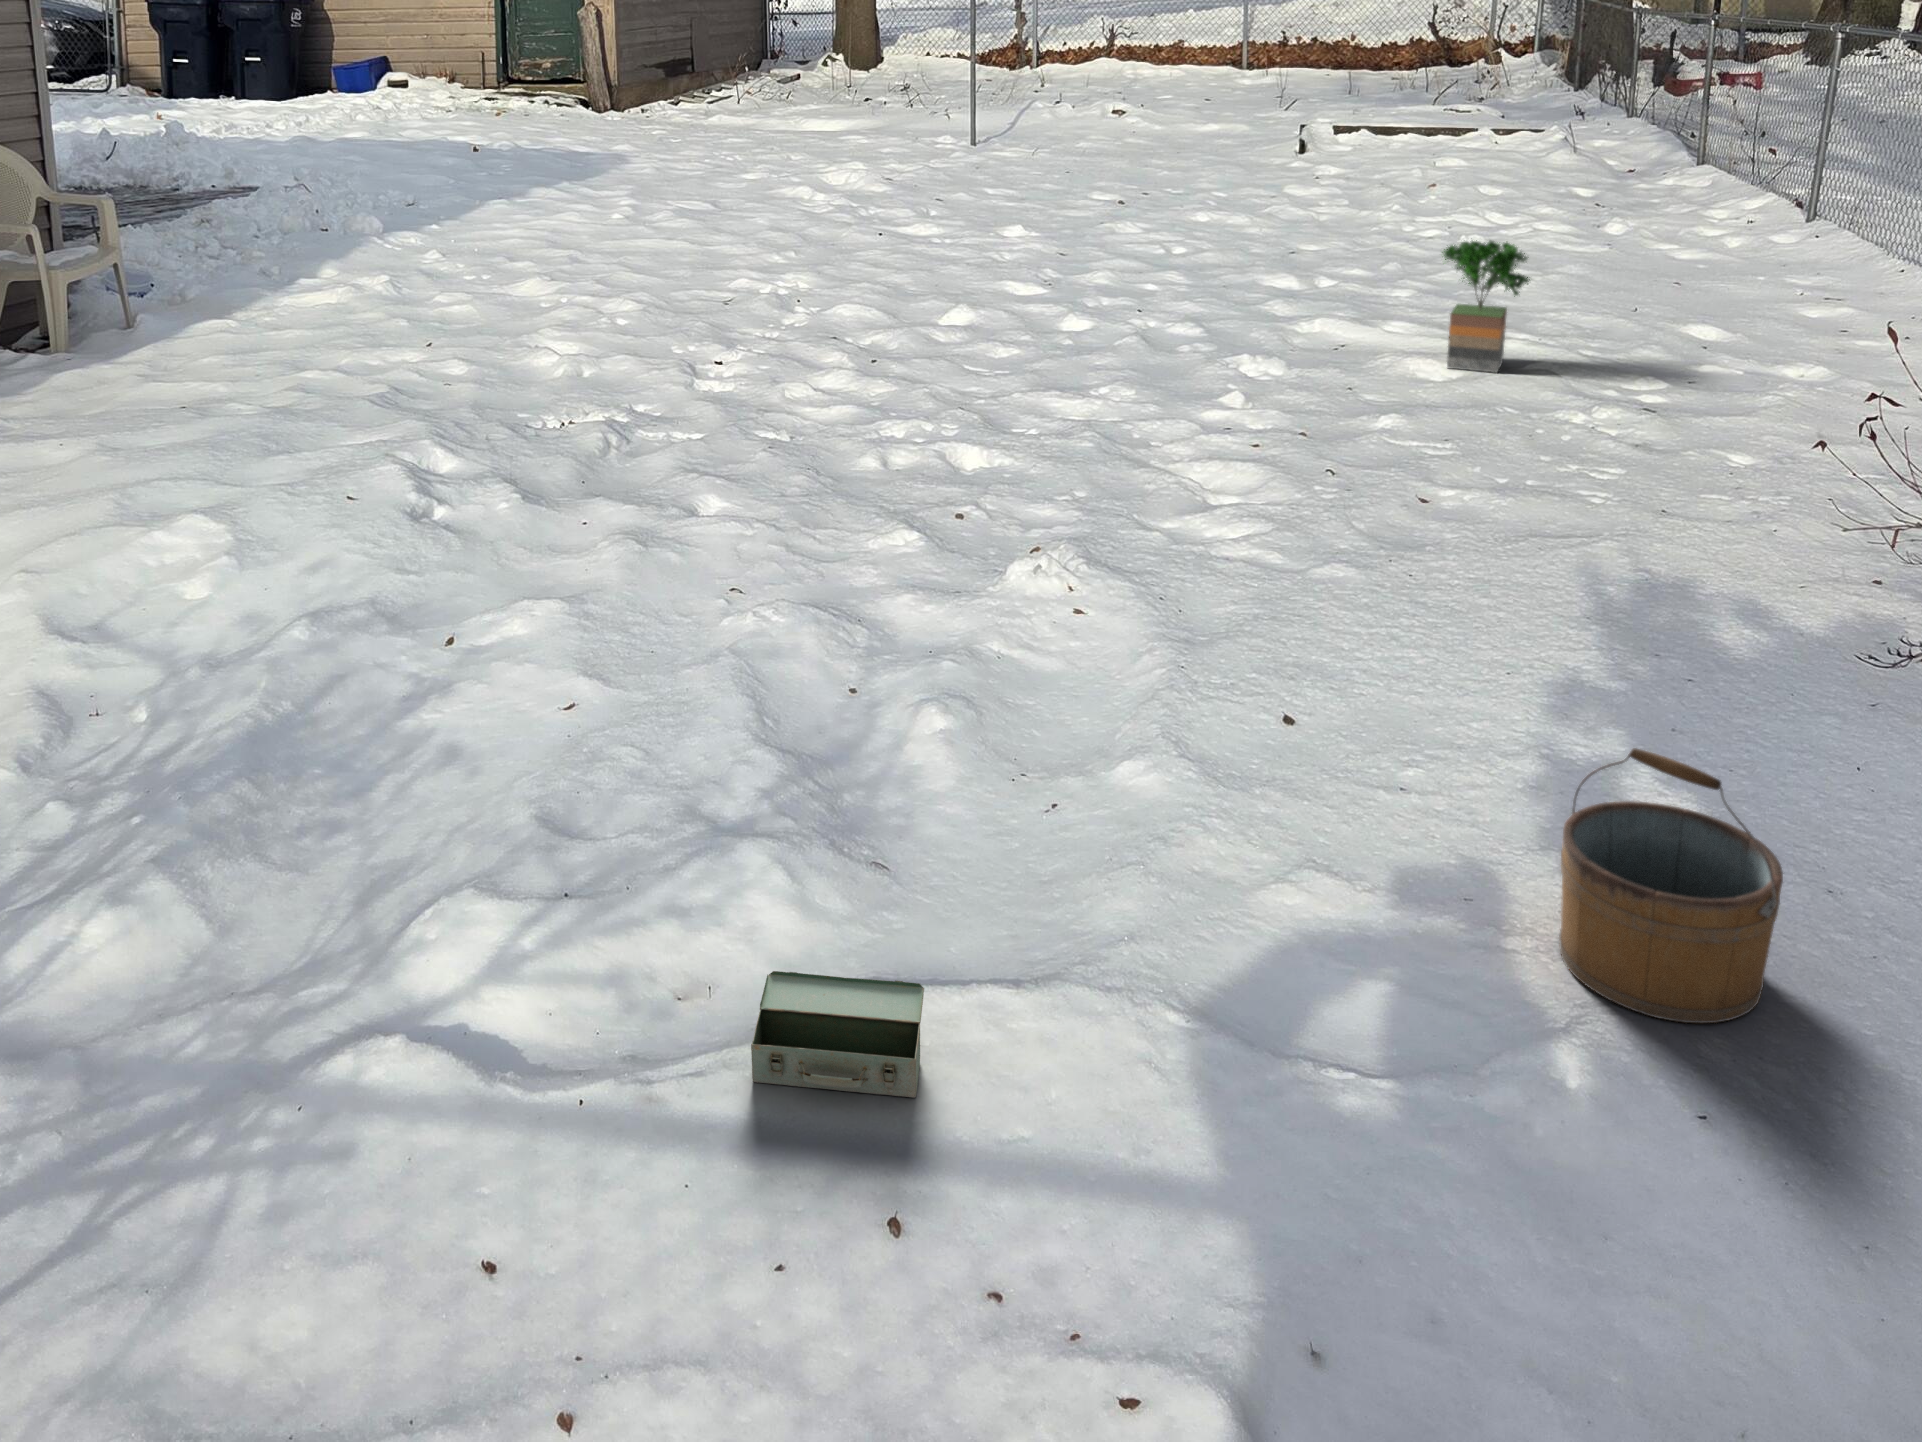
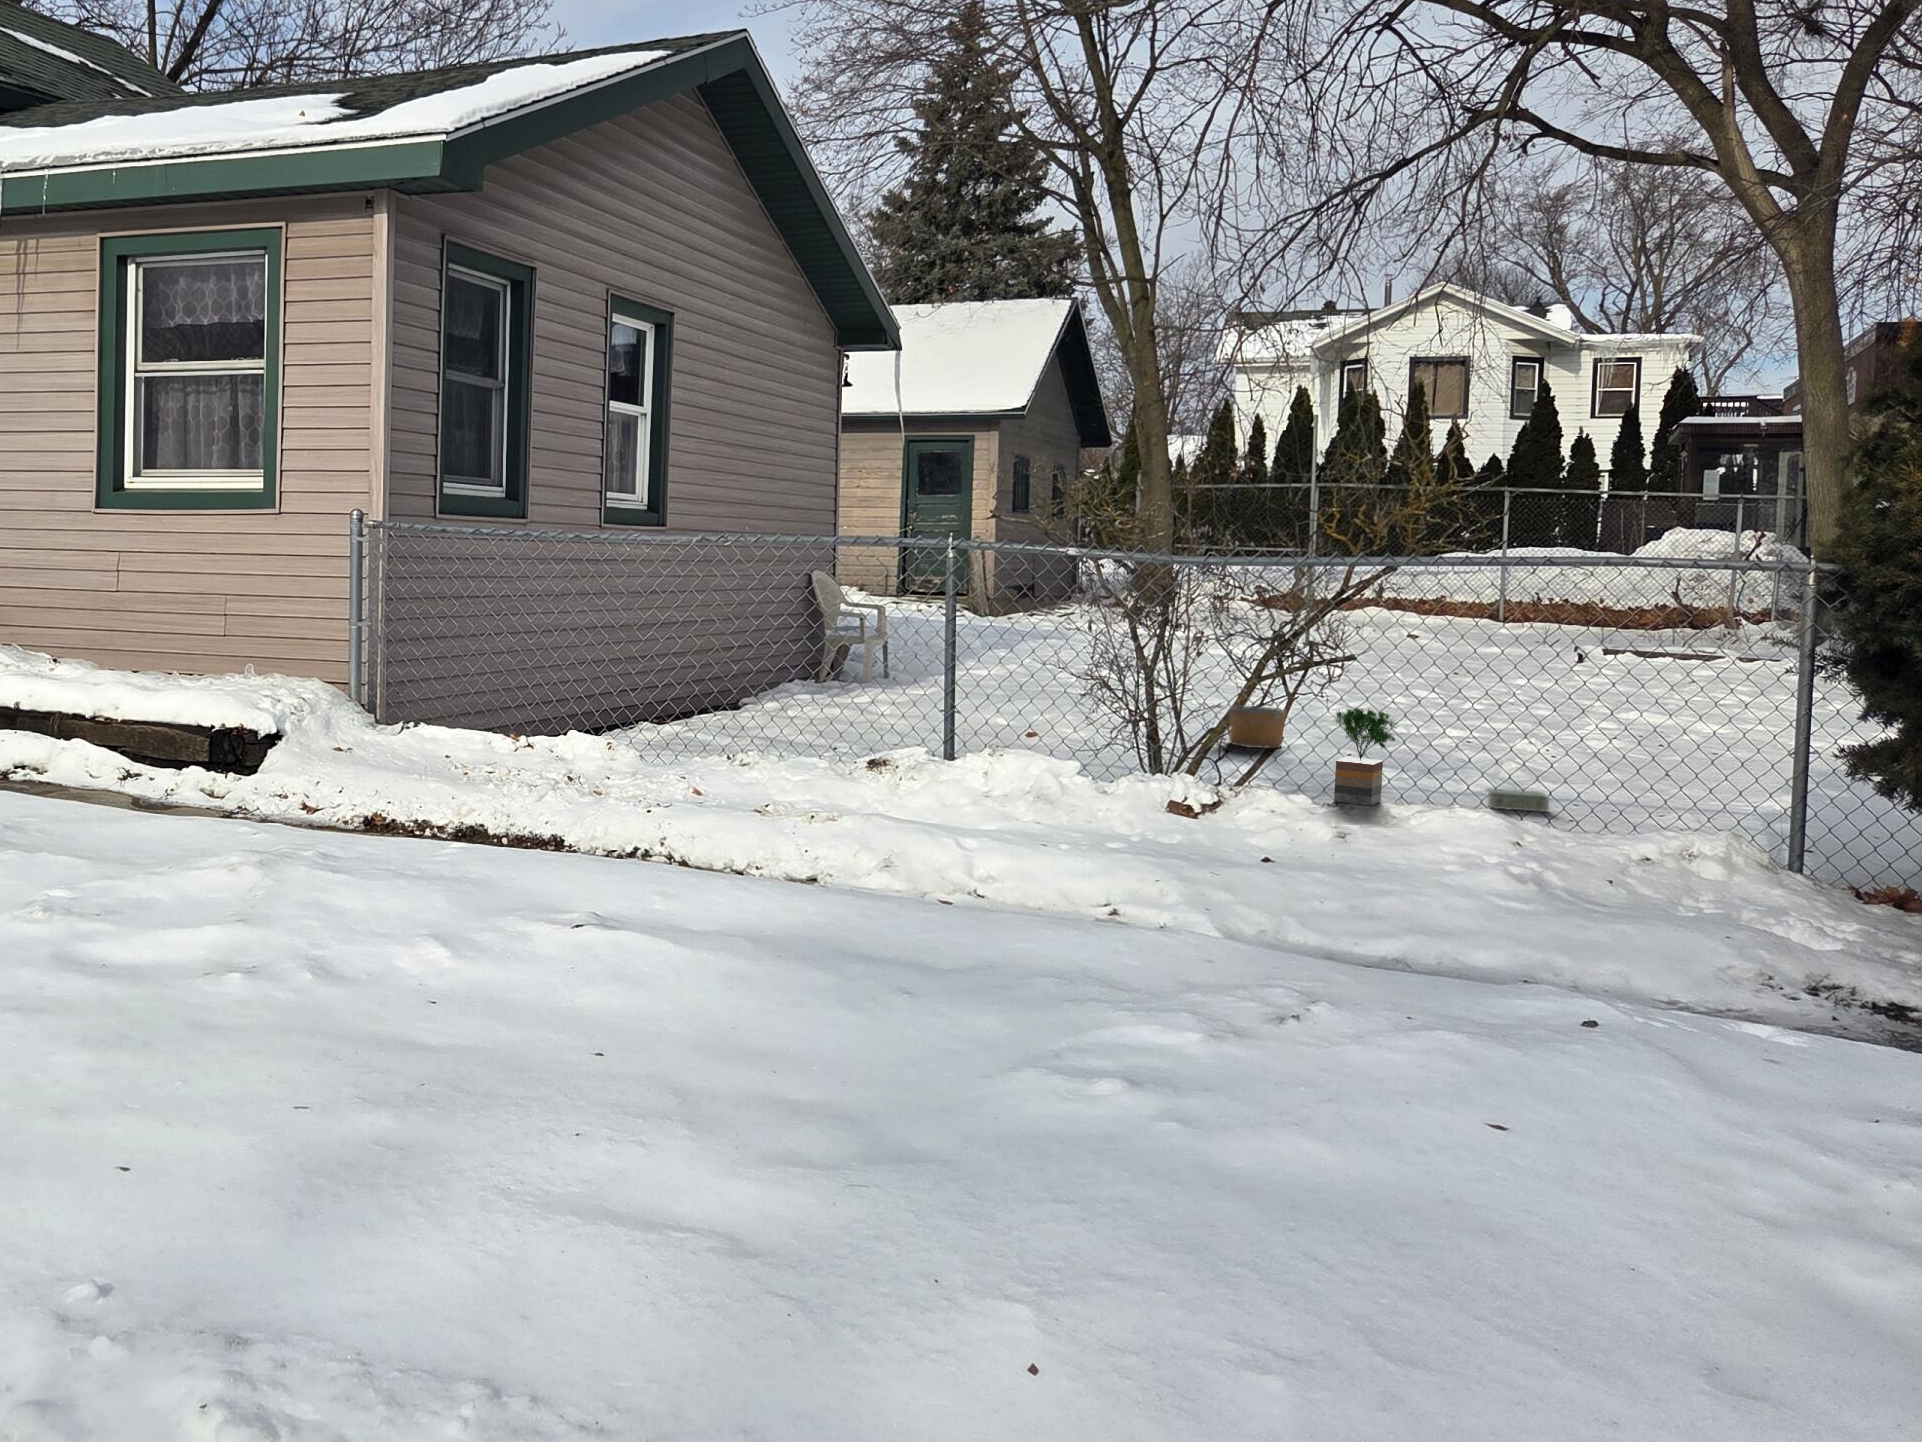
potted tree: present [1442,240,1530,373] -> present [1332,708,1398,806]
bucket: present [1559,748,1783,1023] -> present [1229,706,1285,748]

